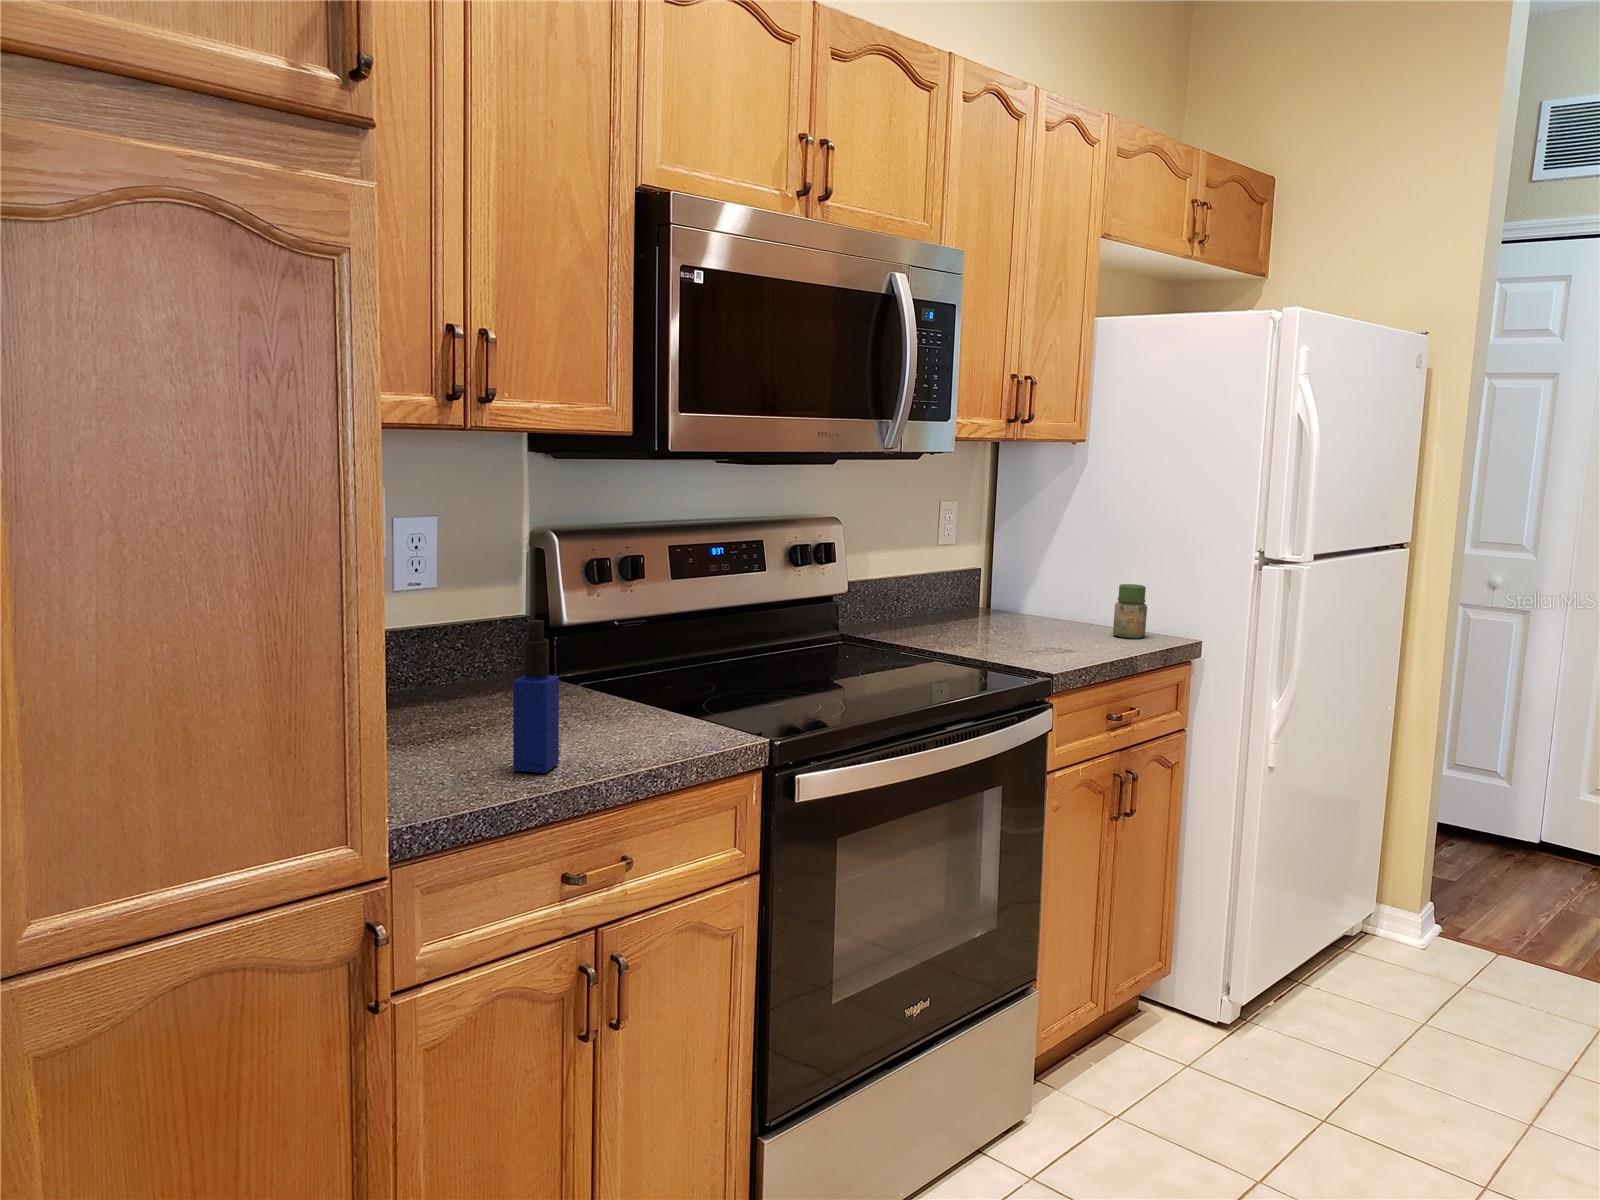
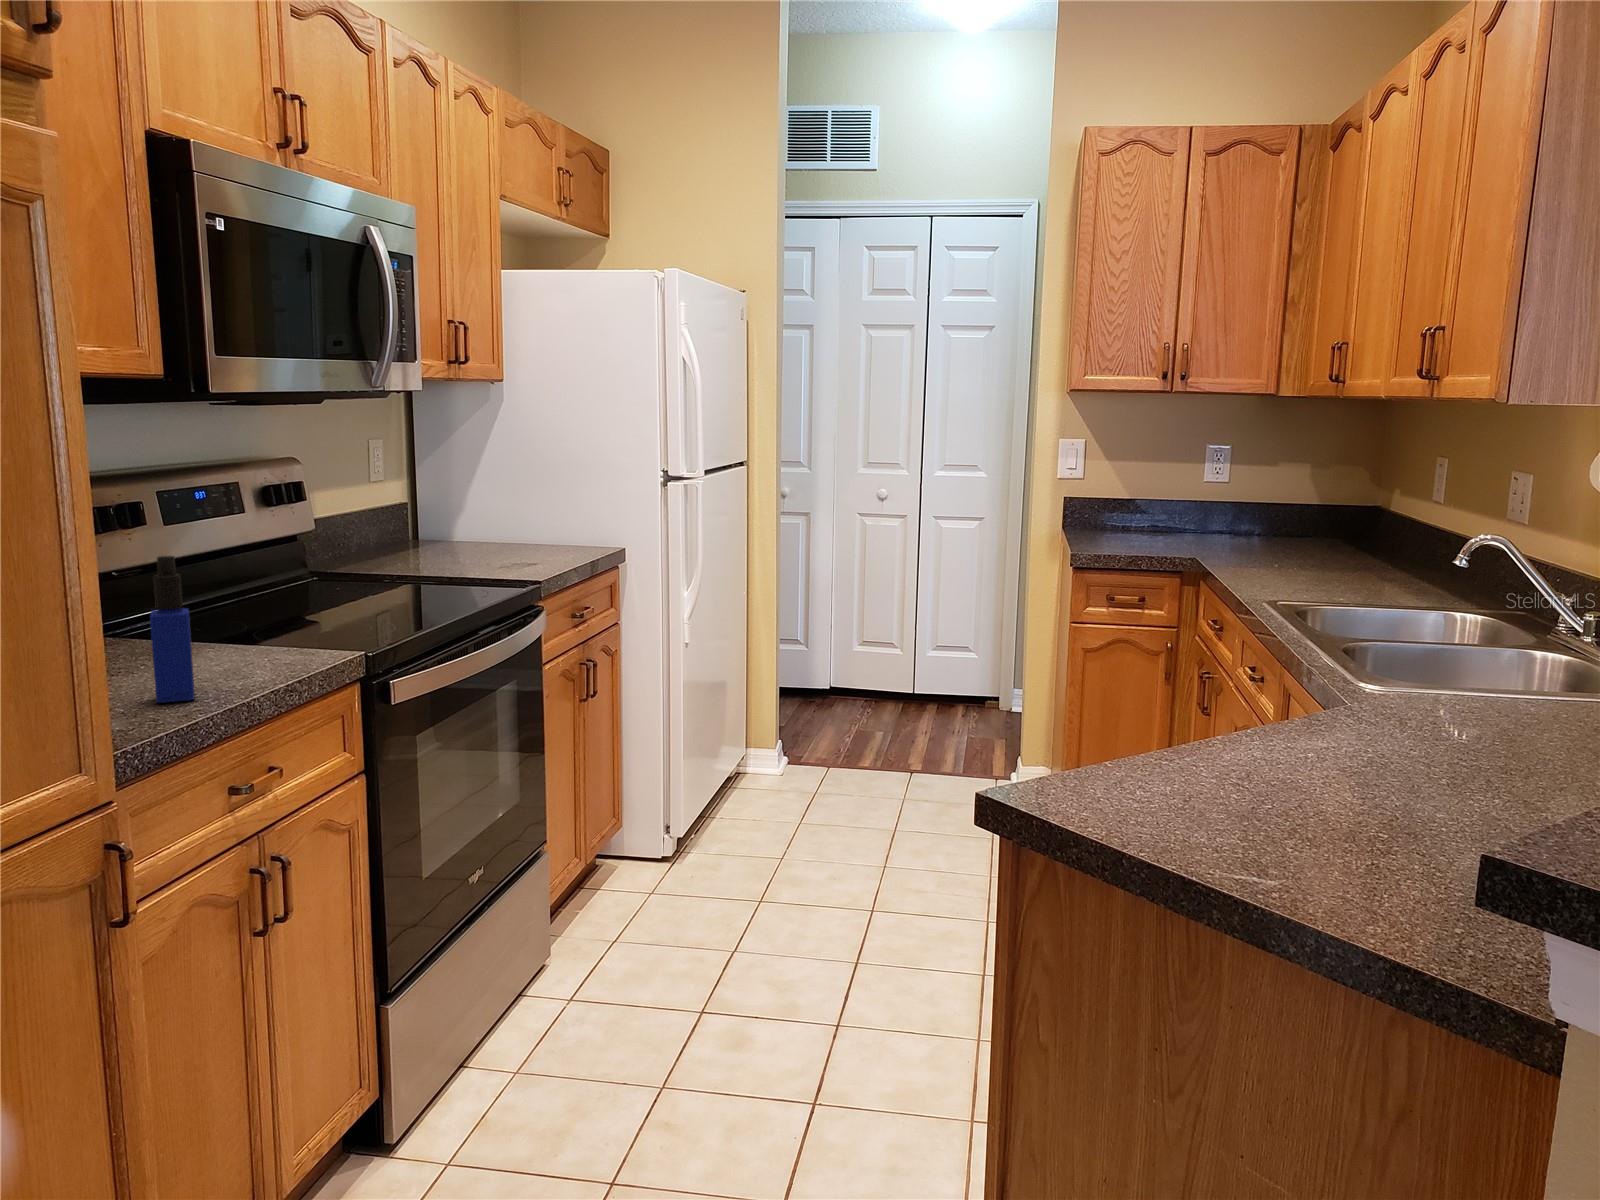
jar: present [1113,584,1147,638] -> none [553,506,580,551]

